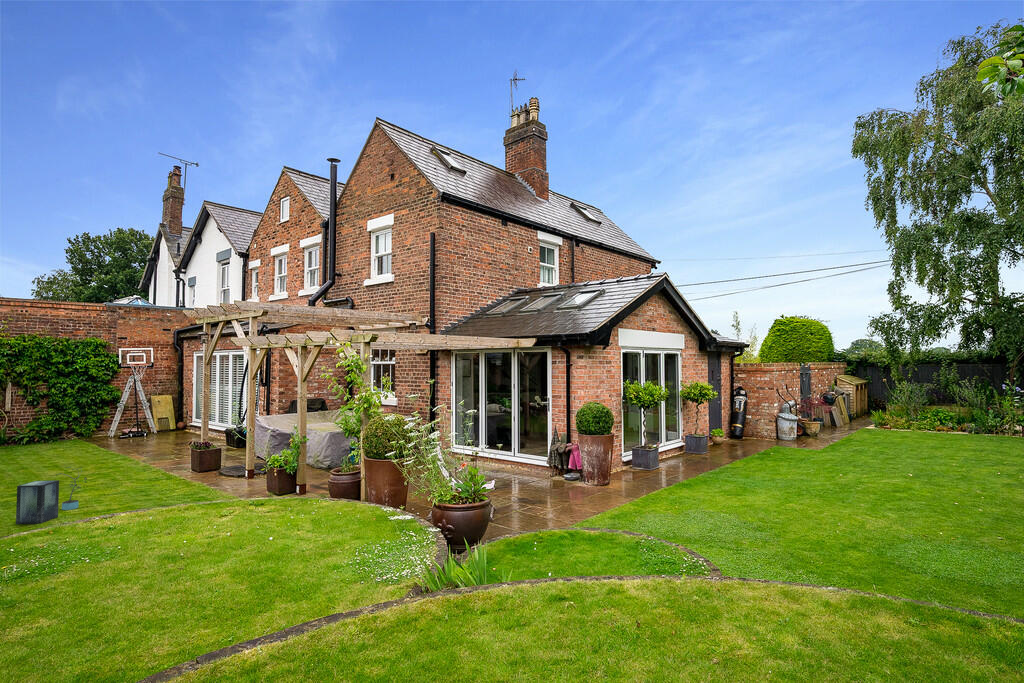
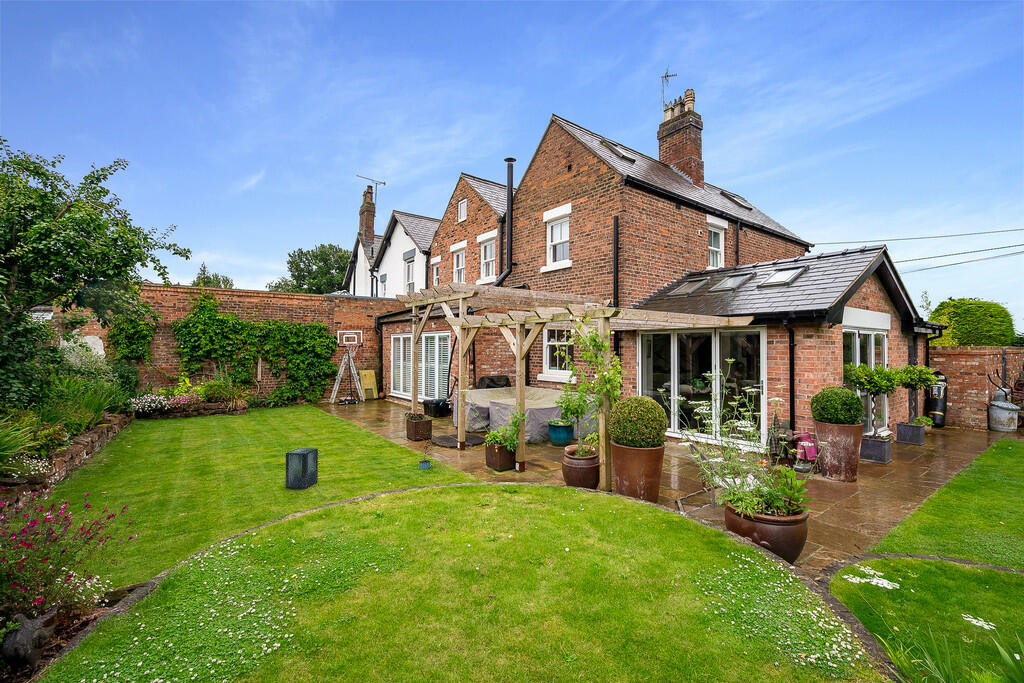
potted plant: present [56,467,87,510] -> present [416,431,437,469]

